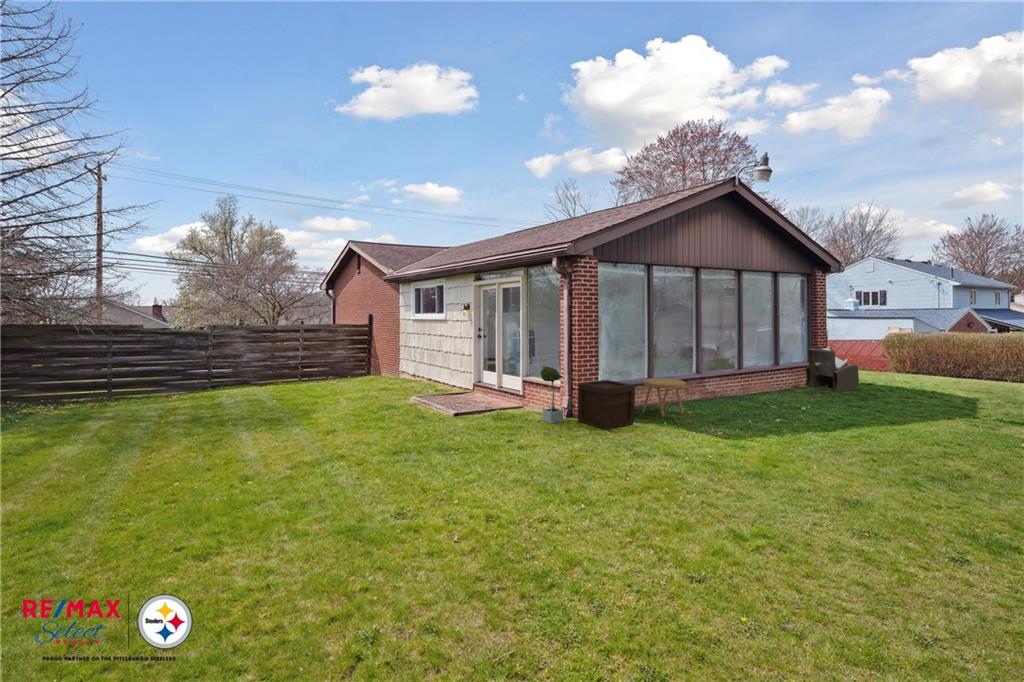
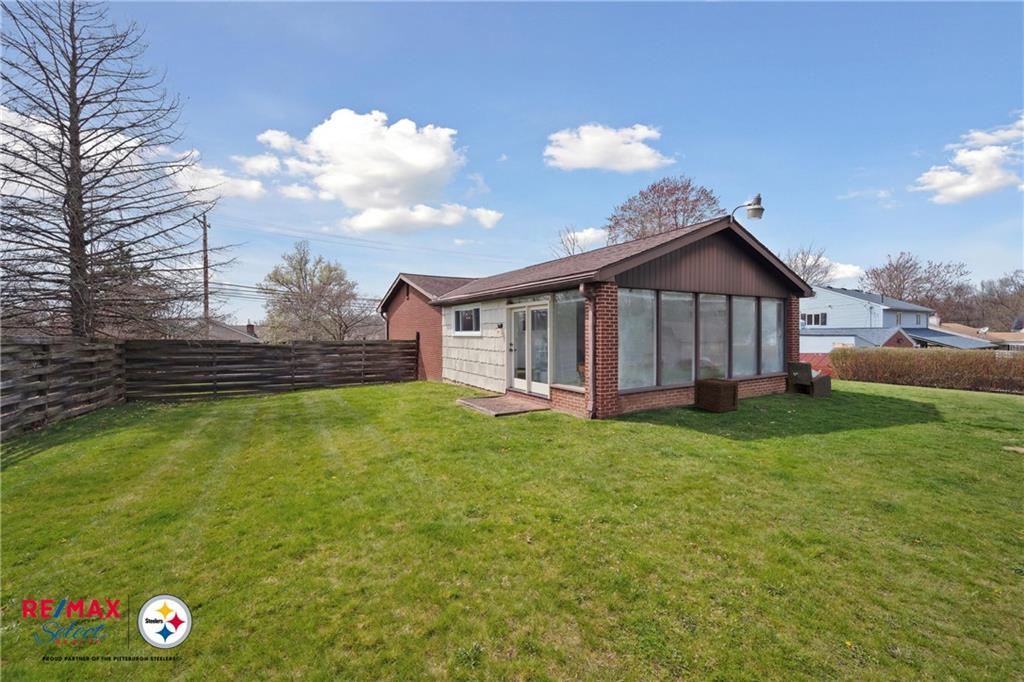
potted tree: present [540,366,563,424] -> none [571,376,591,426]
side table: present [642,378,686,417] -> none [655,386,693,420]
wooden crate: present [578,380,635,430] -> present [694,378,738,413]

